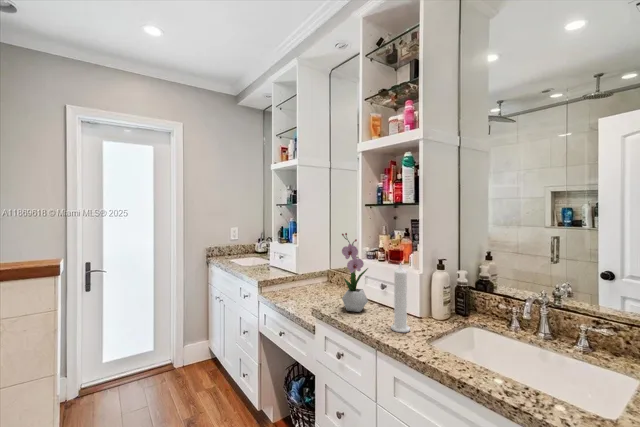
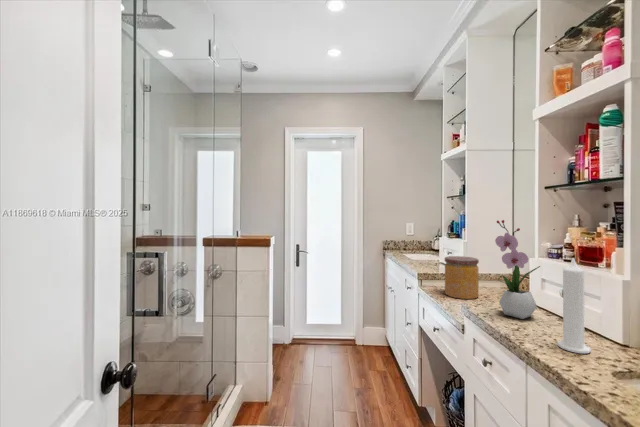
jar: none [285,261,312,300] -> present [445,256,479,299]

